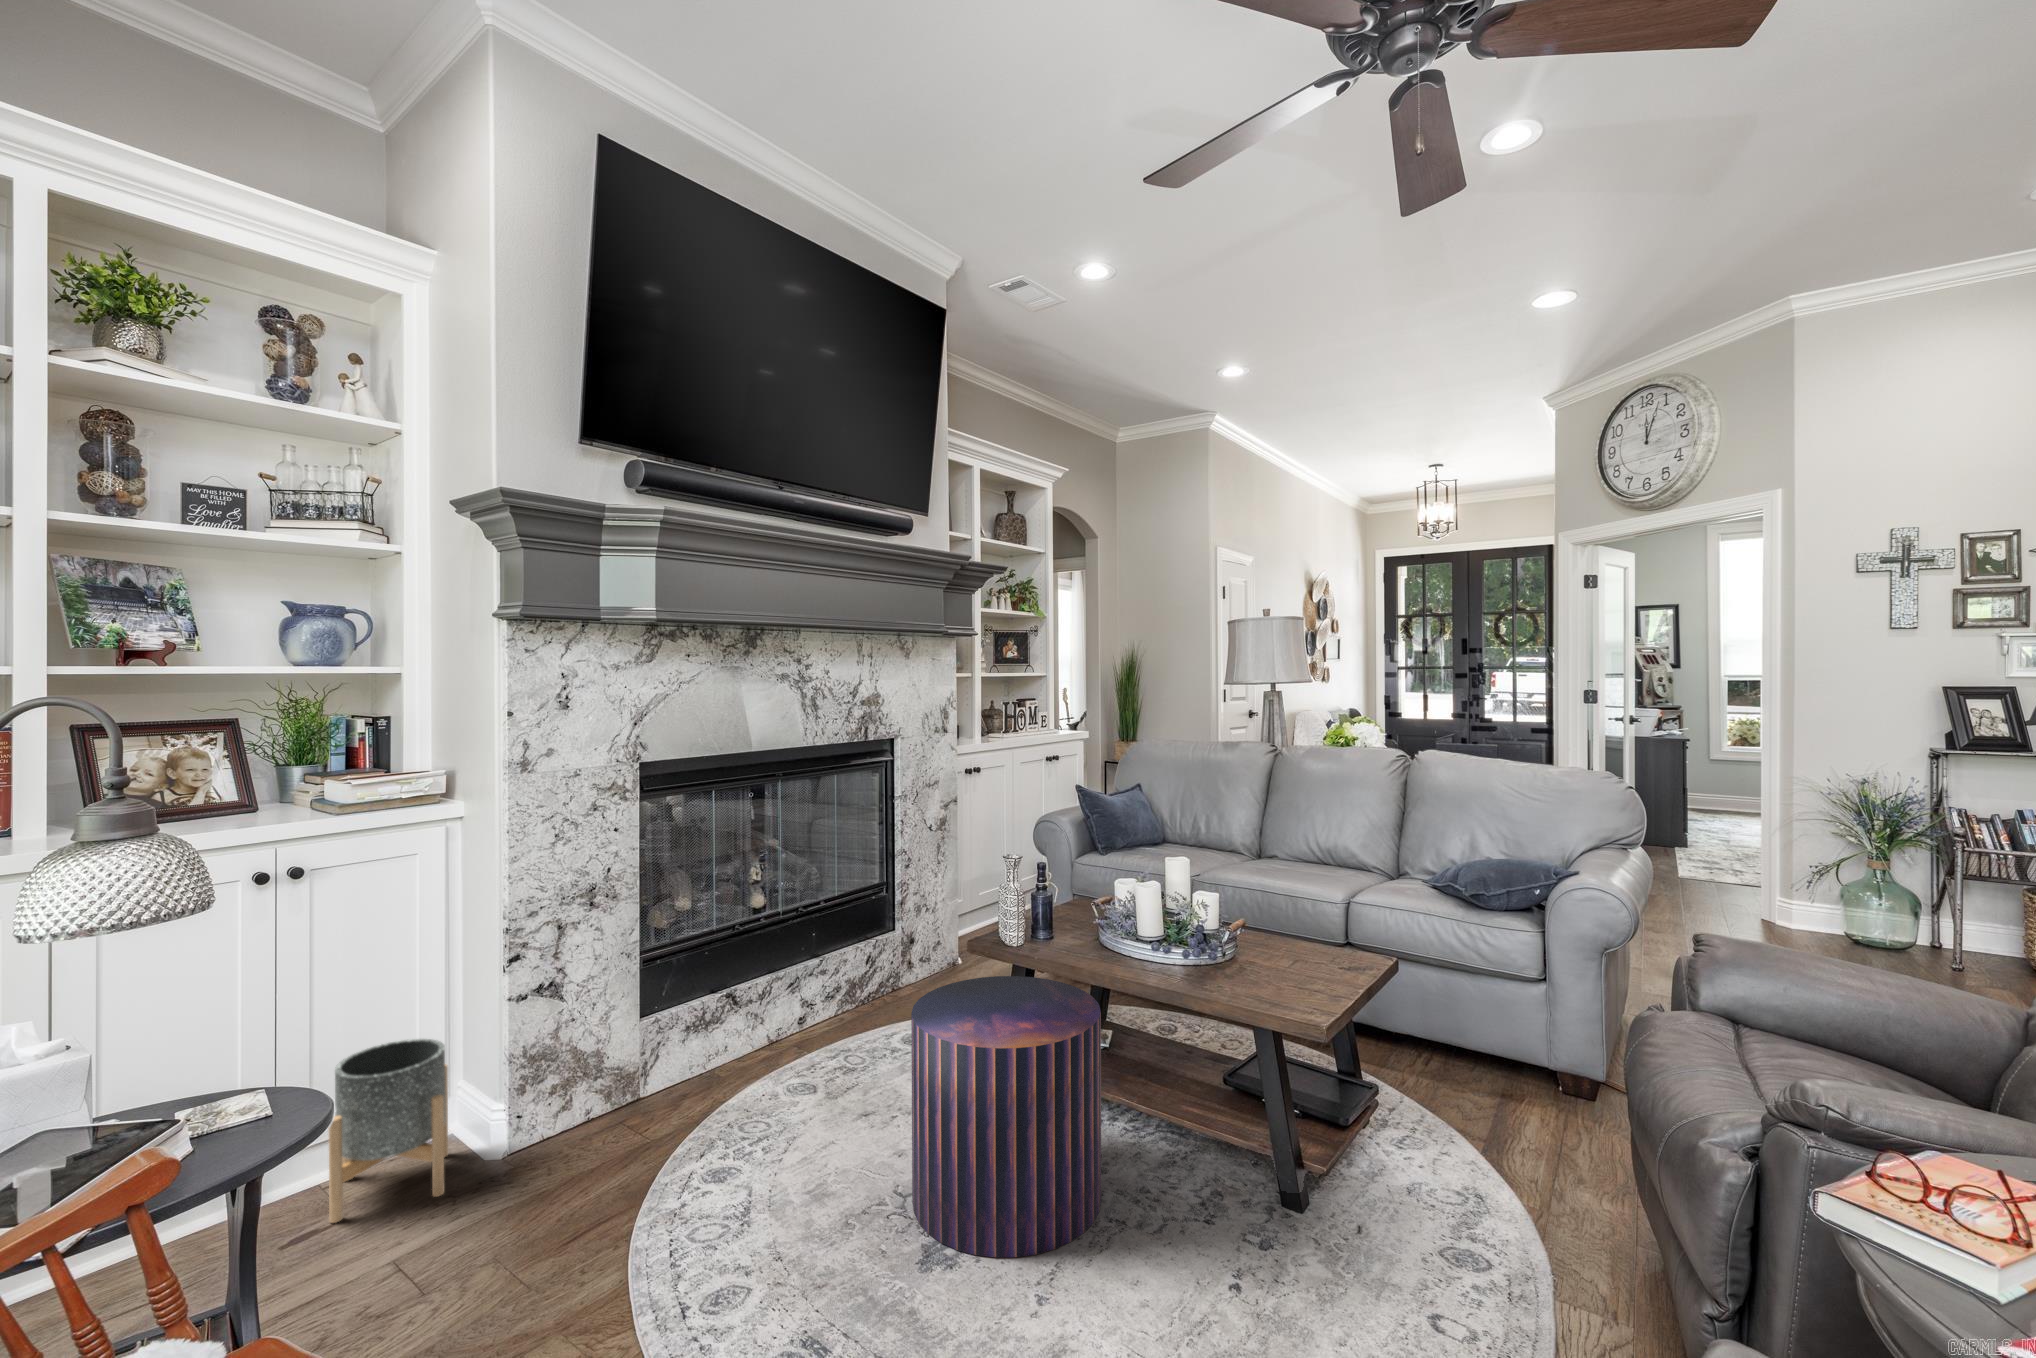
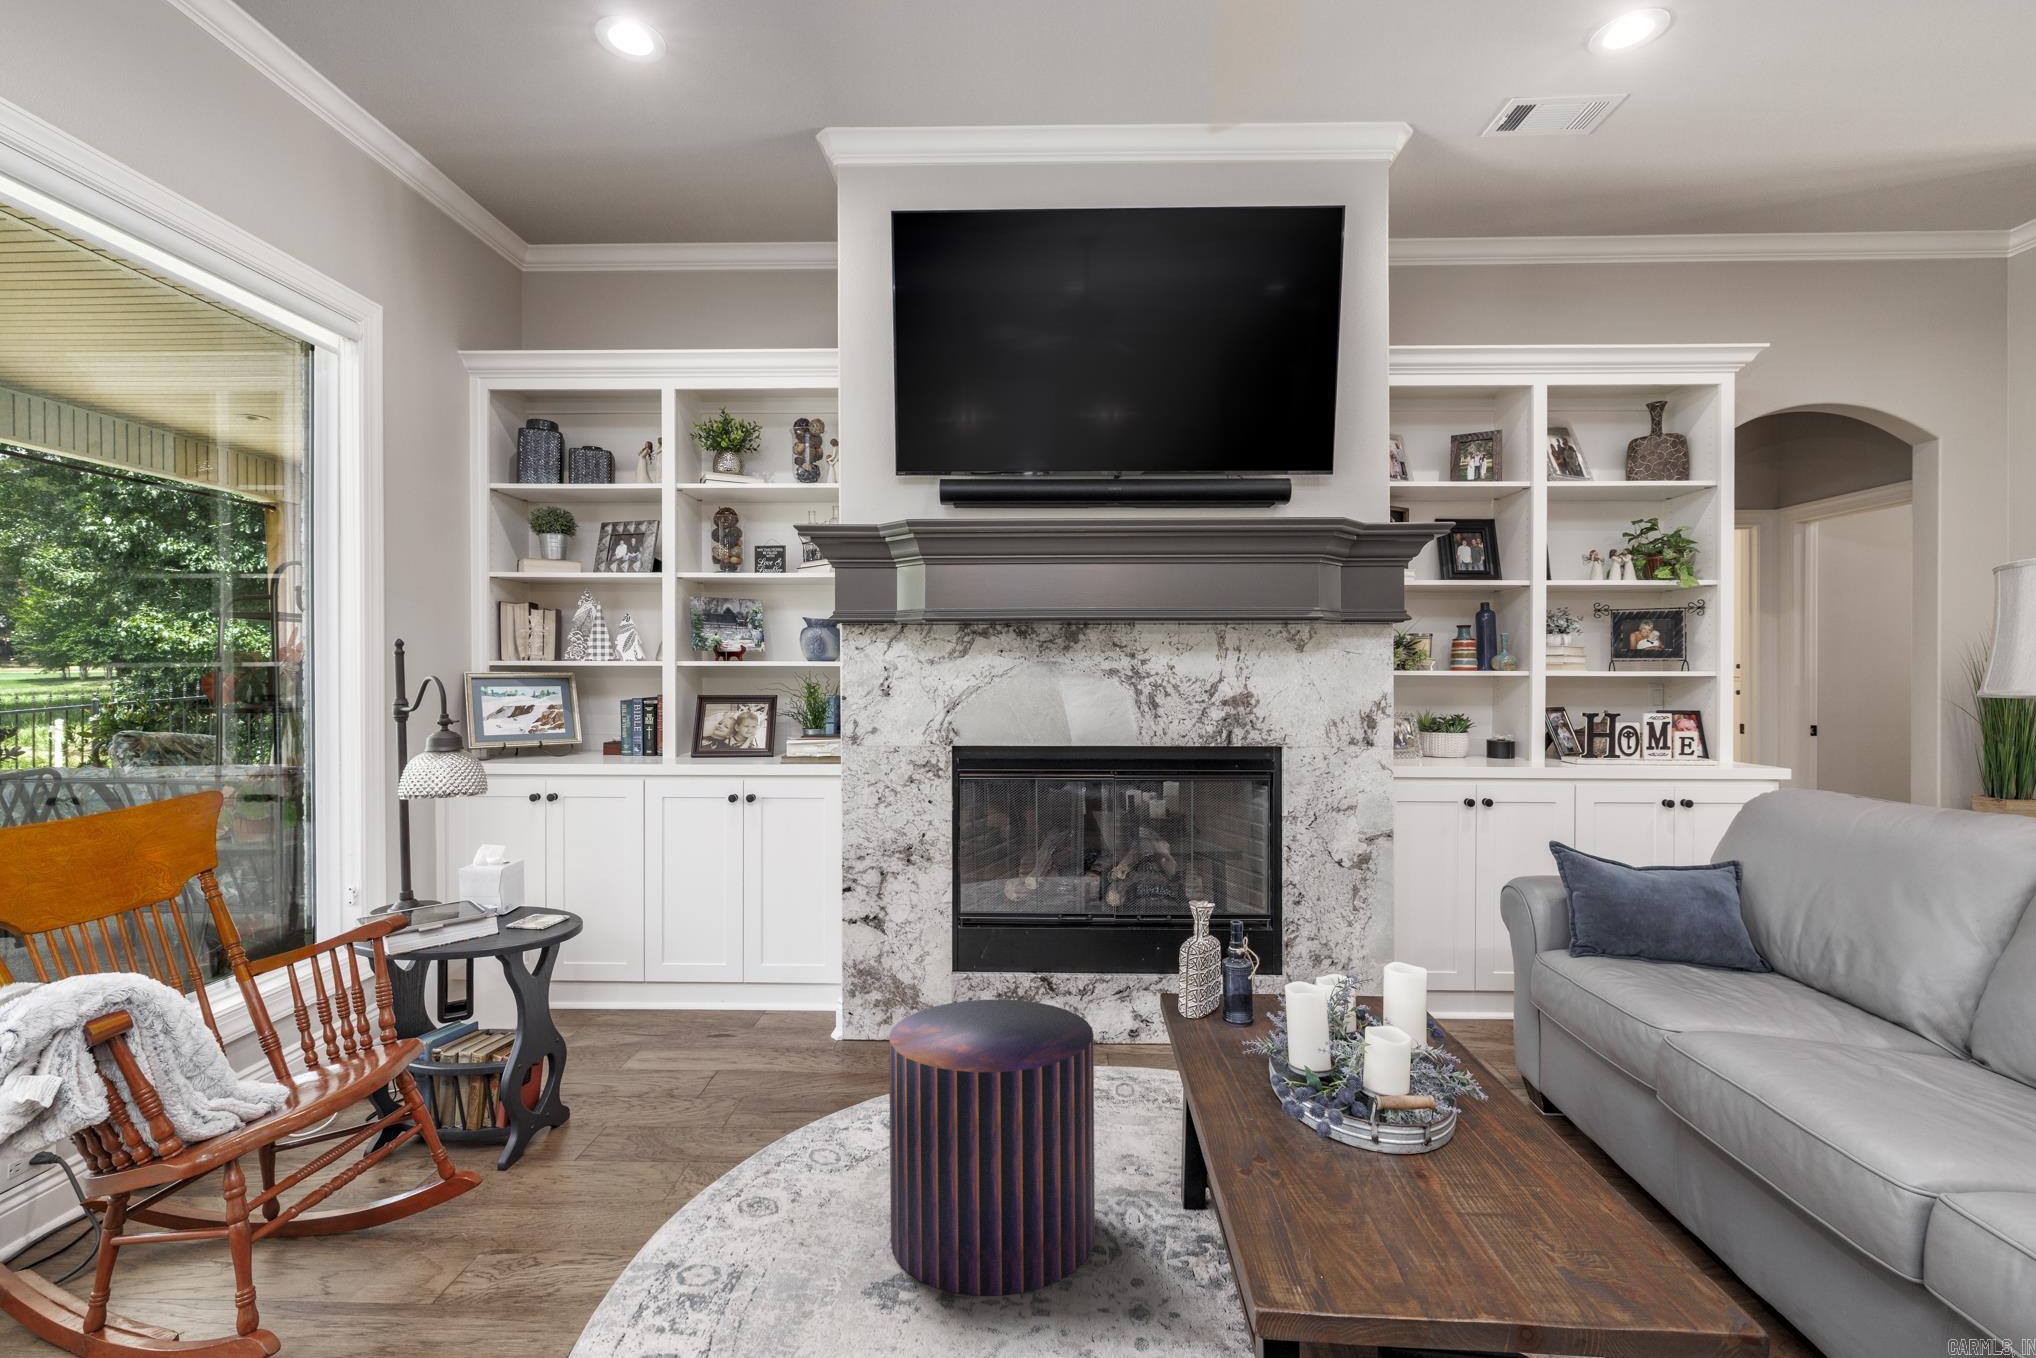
planter: present [328,1039,448,1223] -> none [732,933,823,1048]

